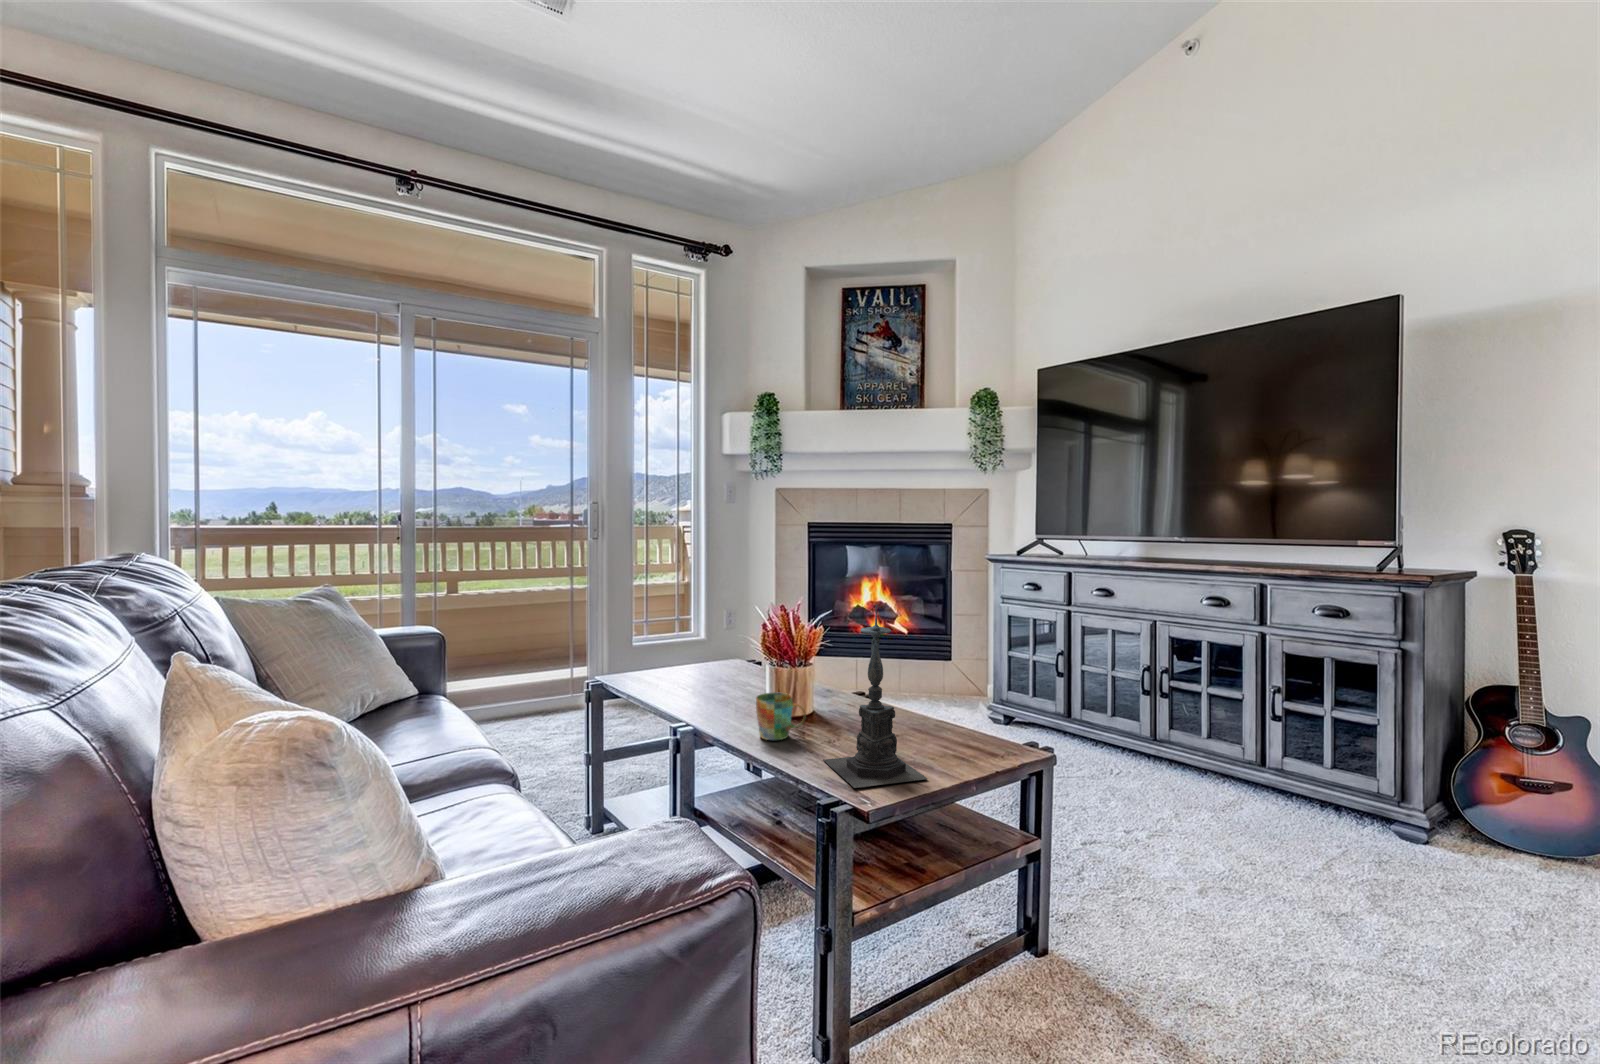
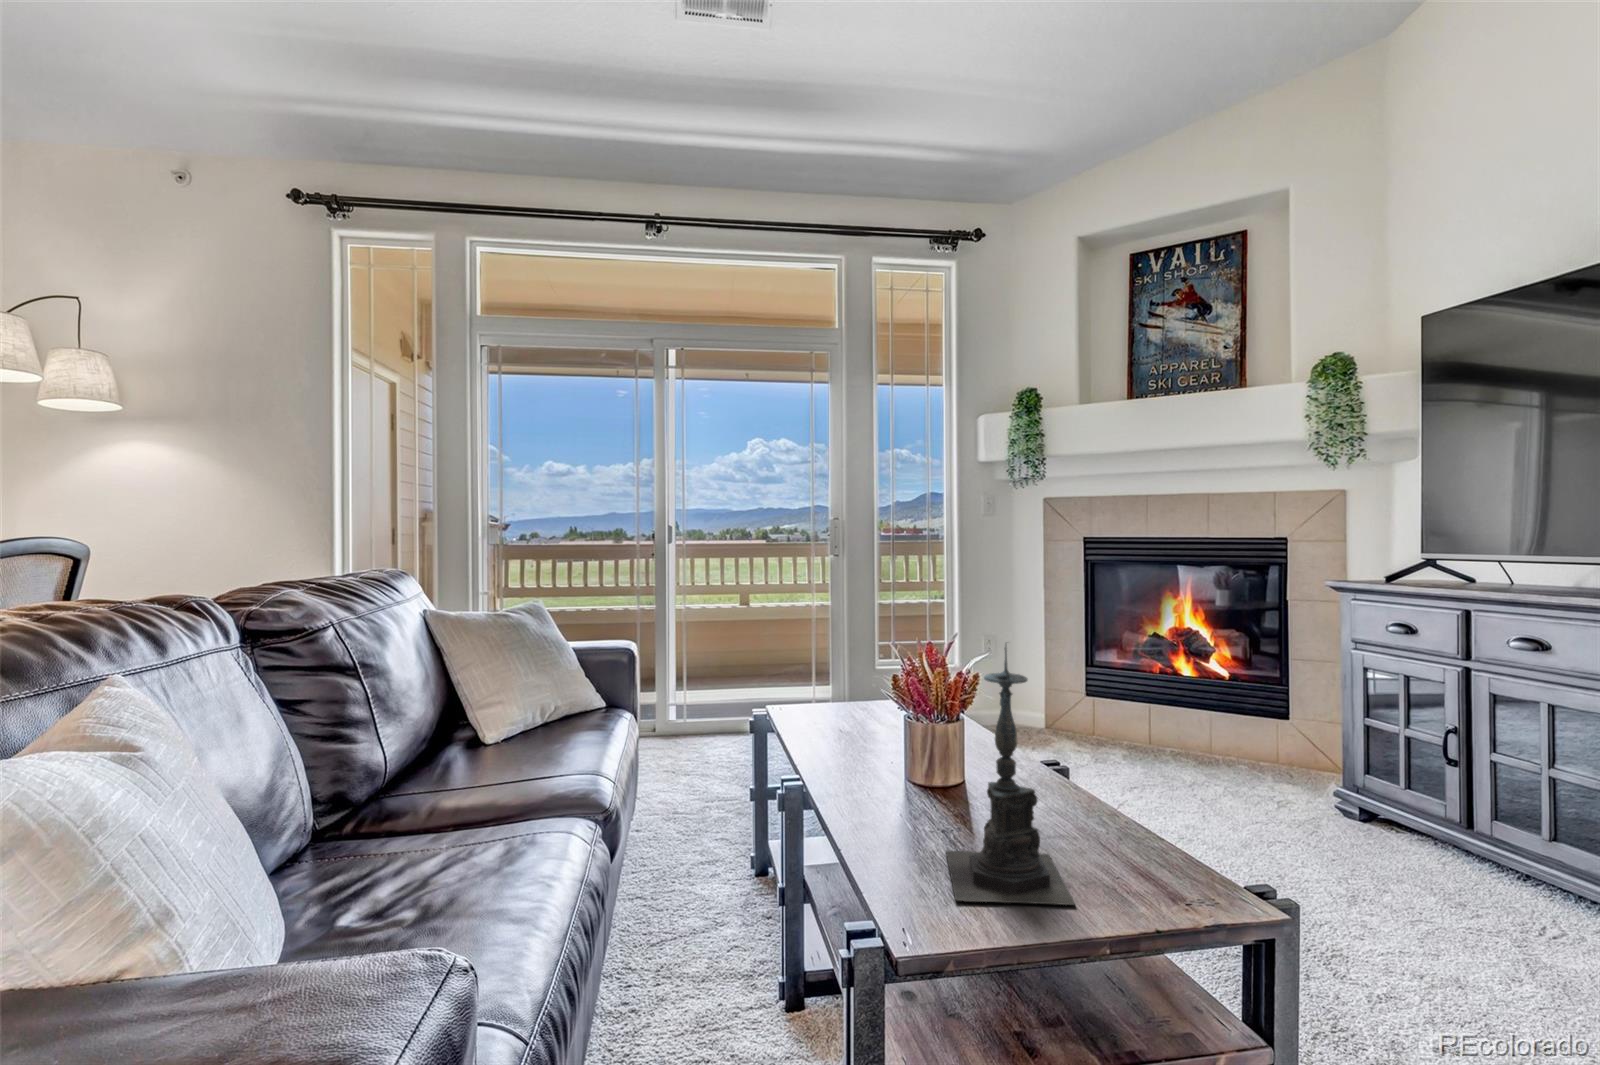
mug: present [756,692,806,740] -> none [883,750,948,814]

